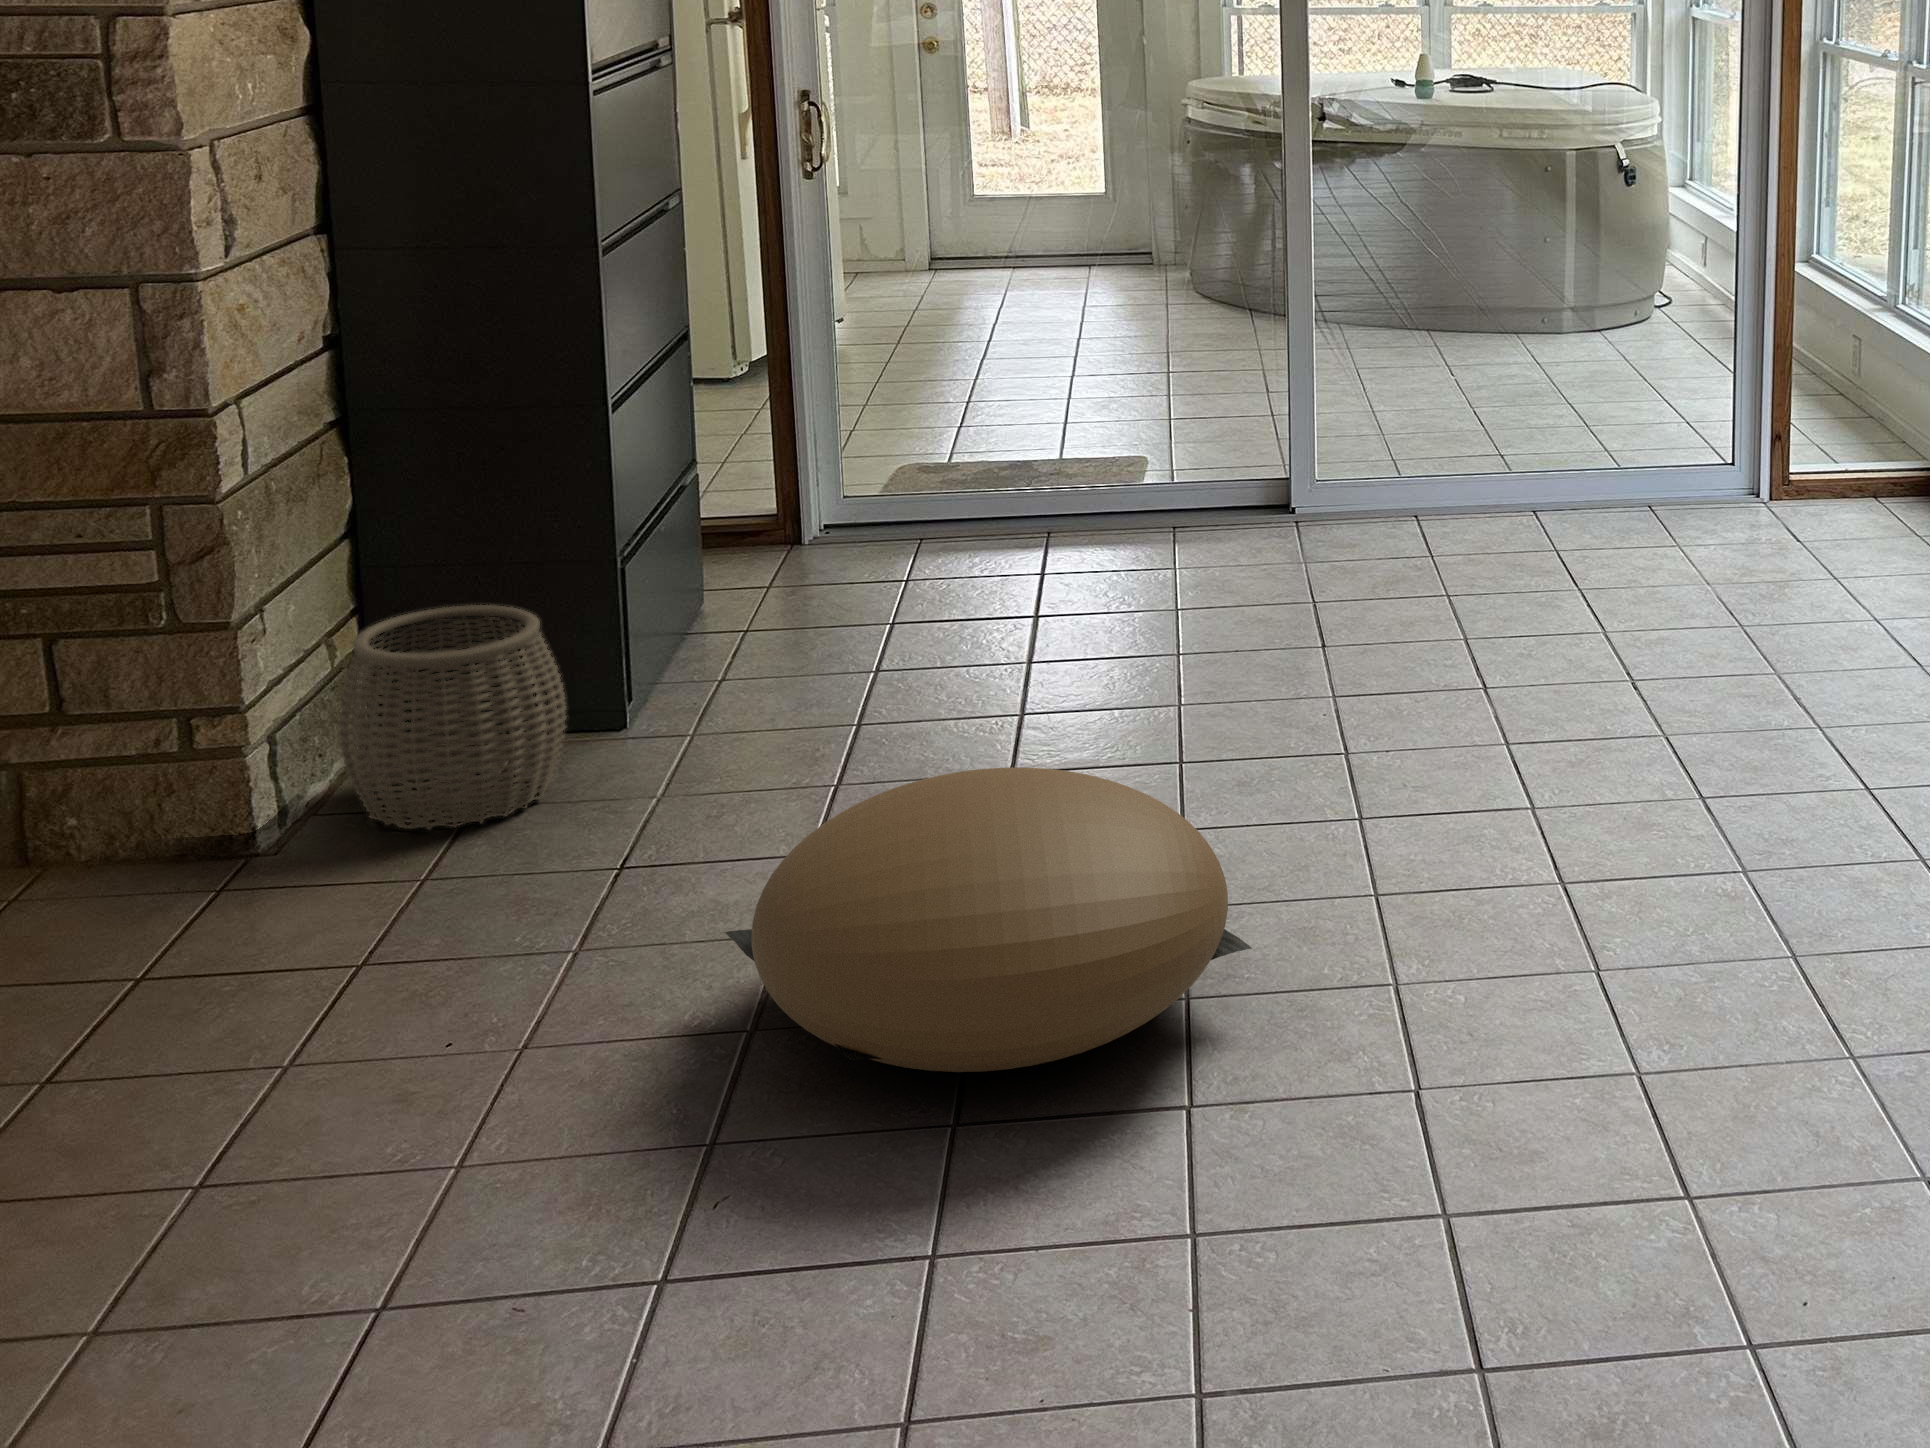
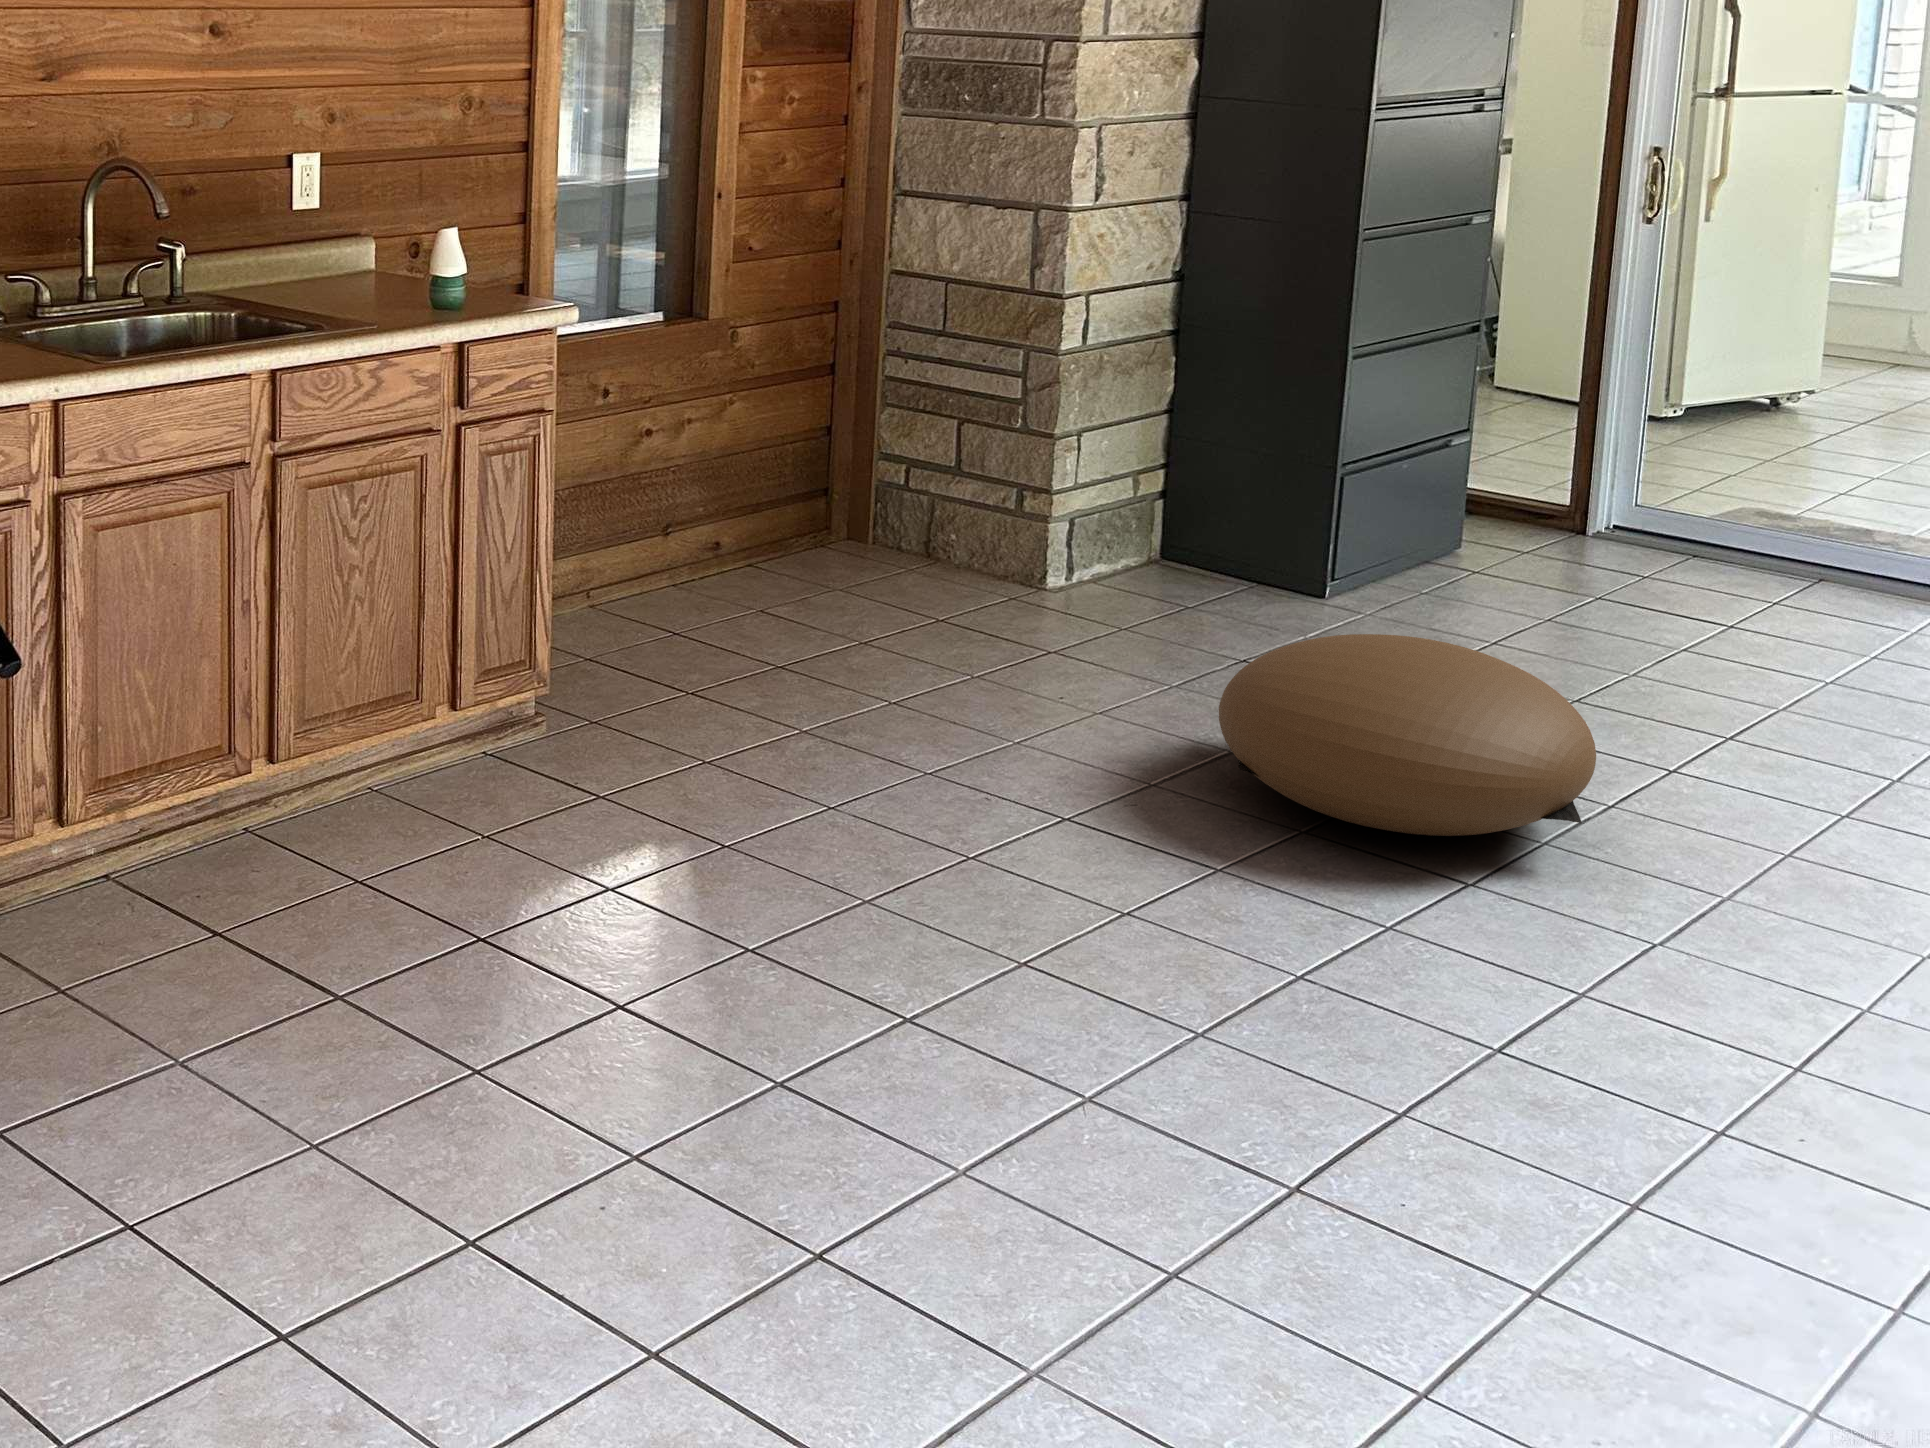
woven basket: present [337,605,566,829] -> none [1111,467,1268,617]

